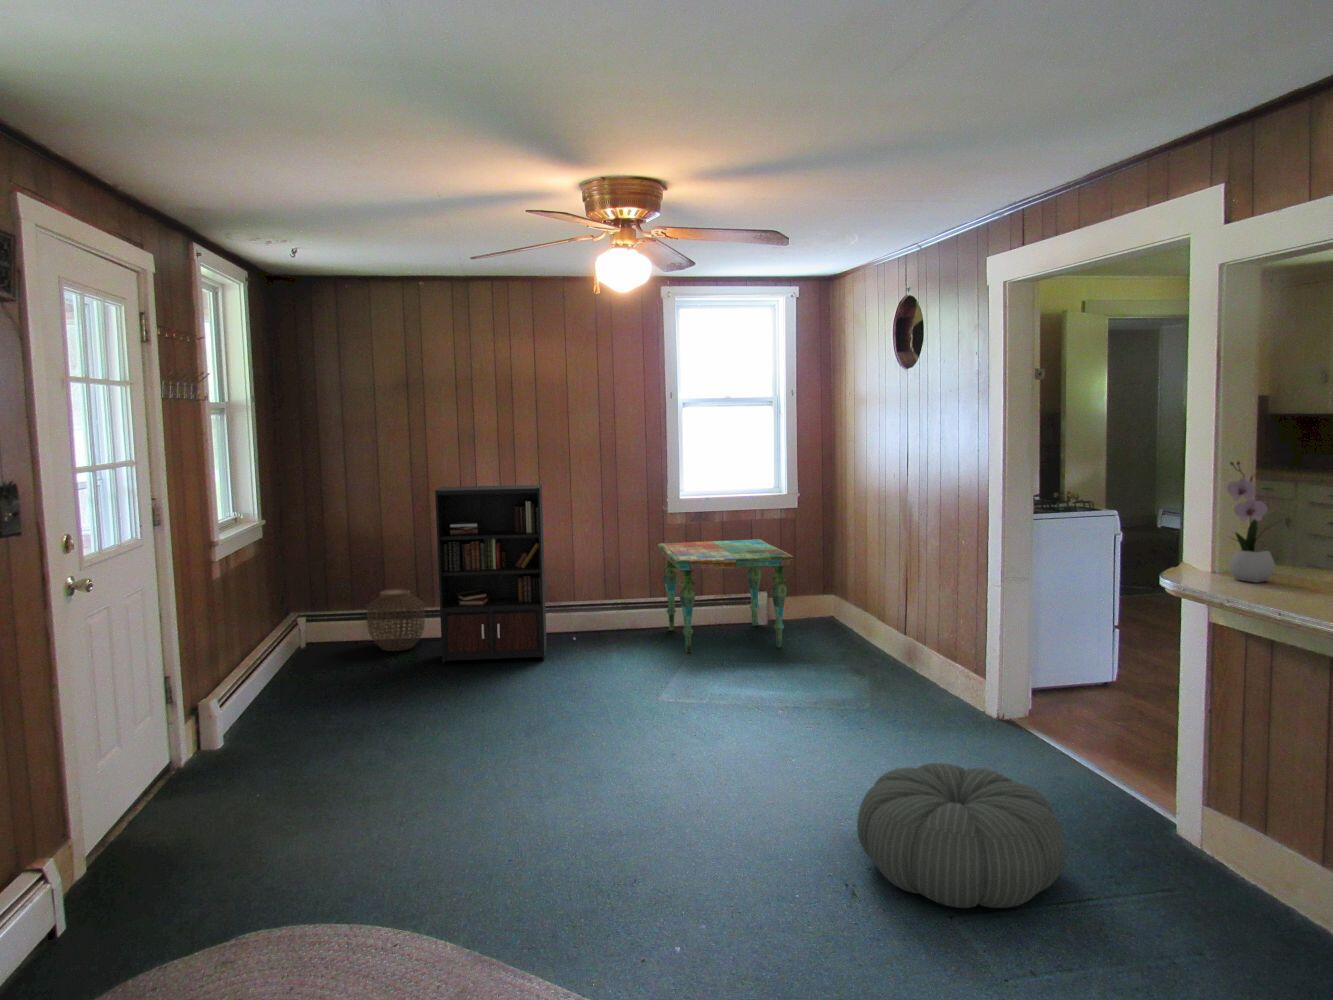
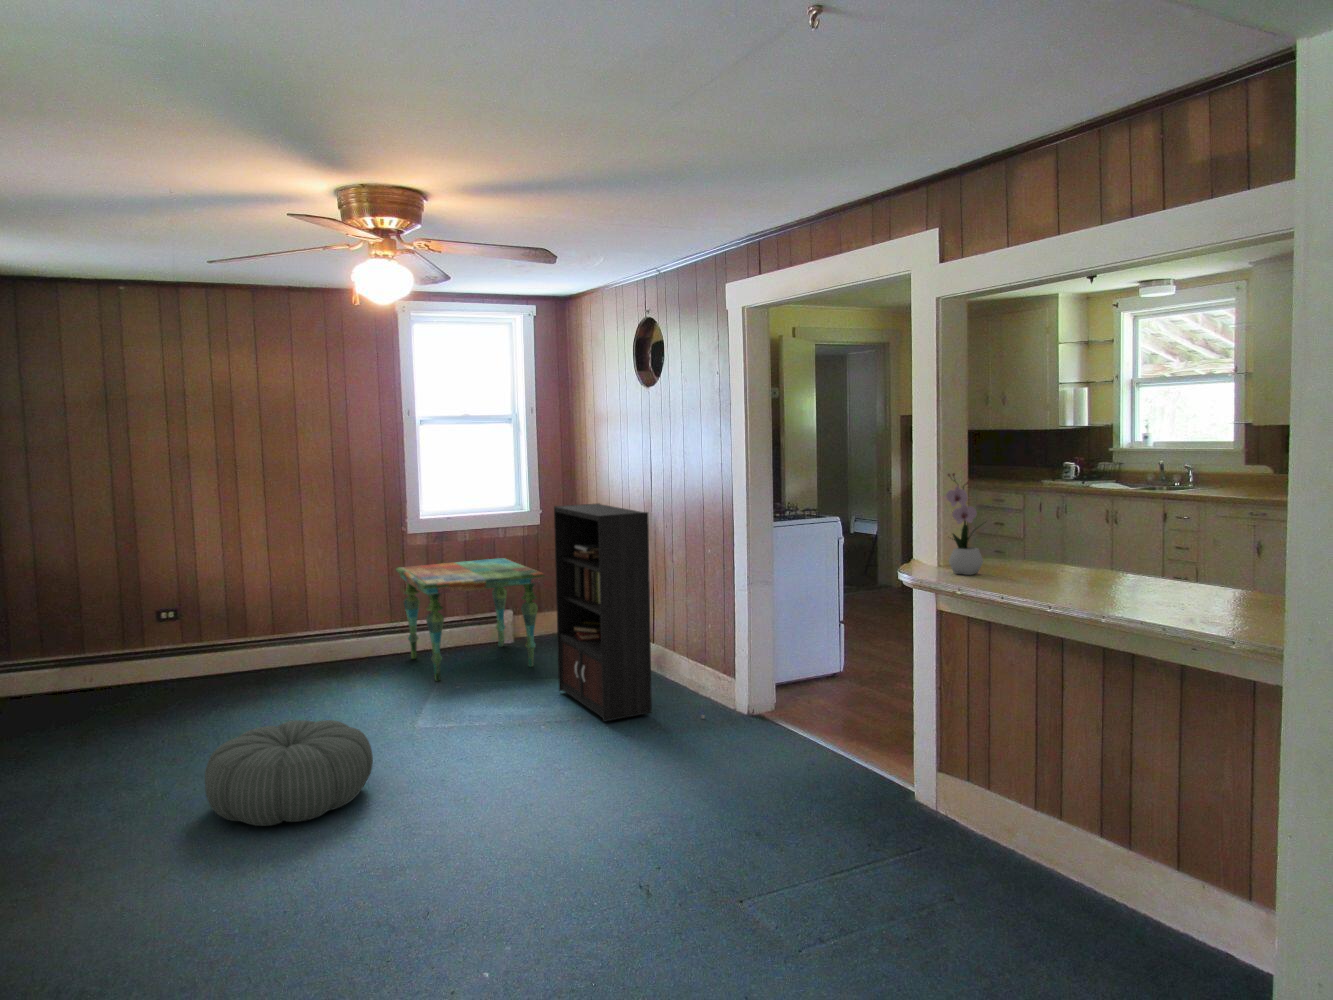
bookcase: present [435,484,576,663] -> present [554,504,705,721]
woven basket: present [367,589,425,651] -> none [40,637,118,711]
pouf: present [857,763,1065,908] -> present [205,720,373,826]

